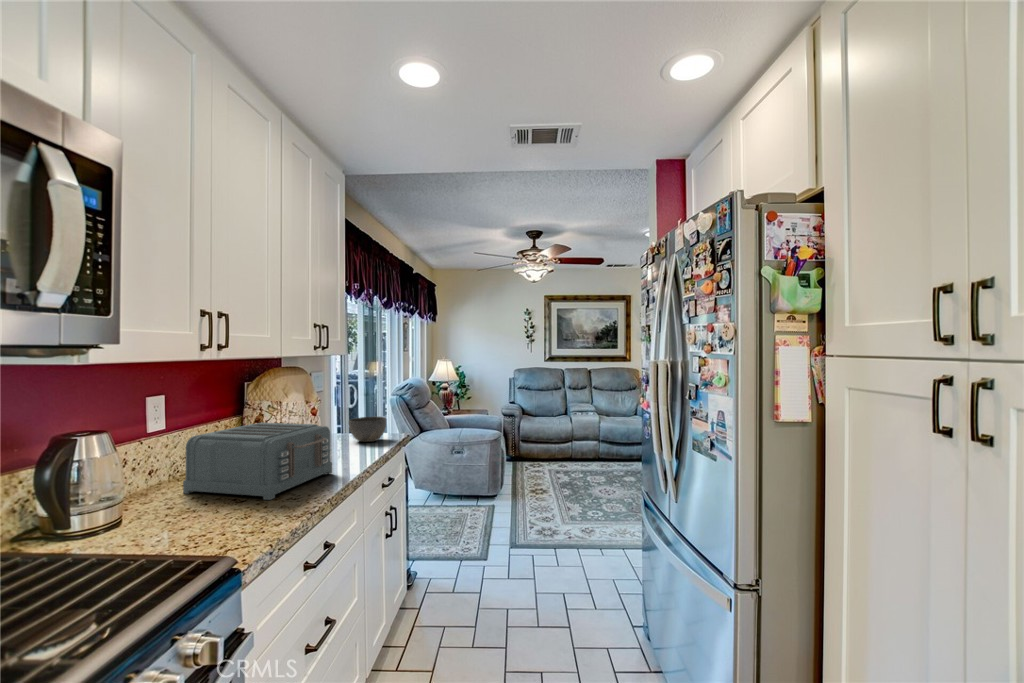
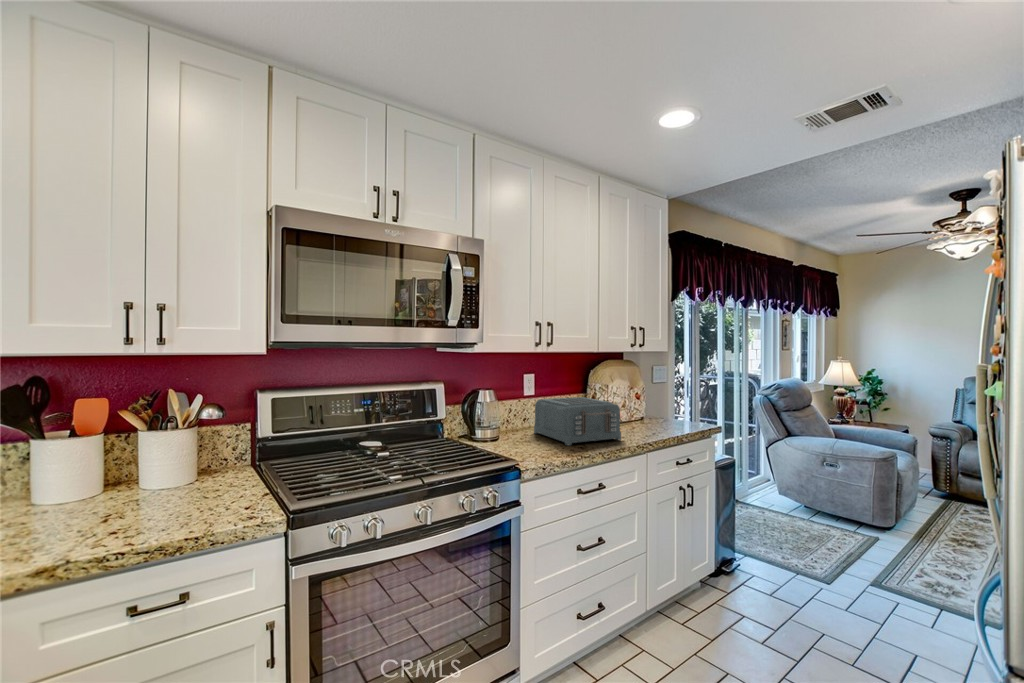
bowl: present [349,416,386,442] -> none [662,406,695,427]

